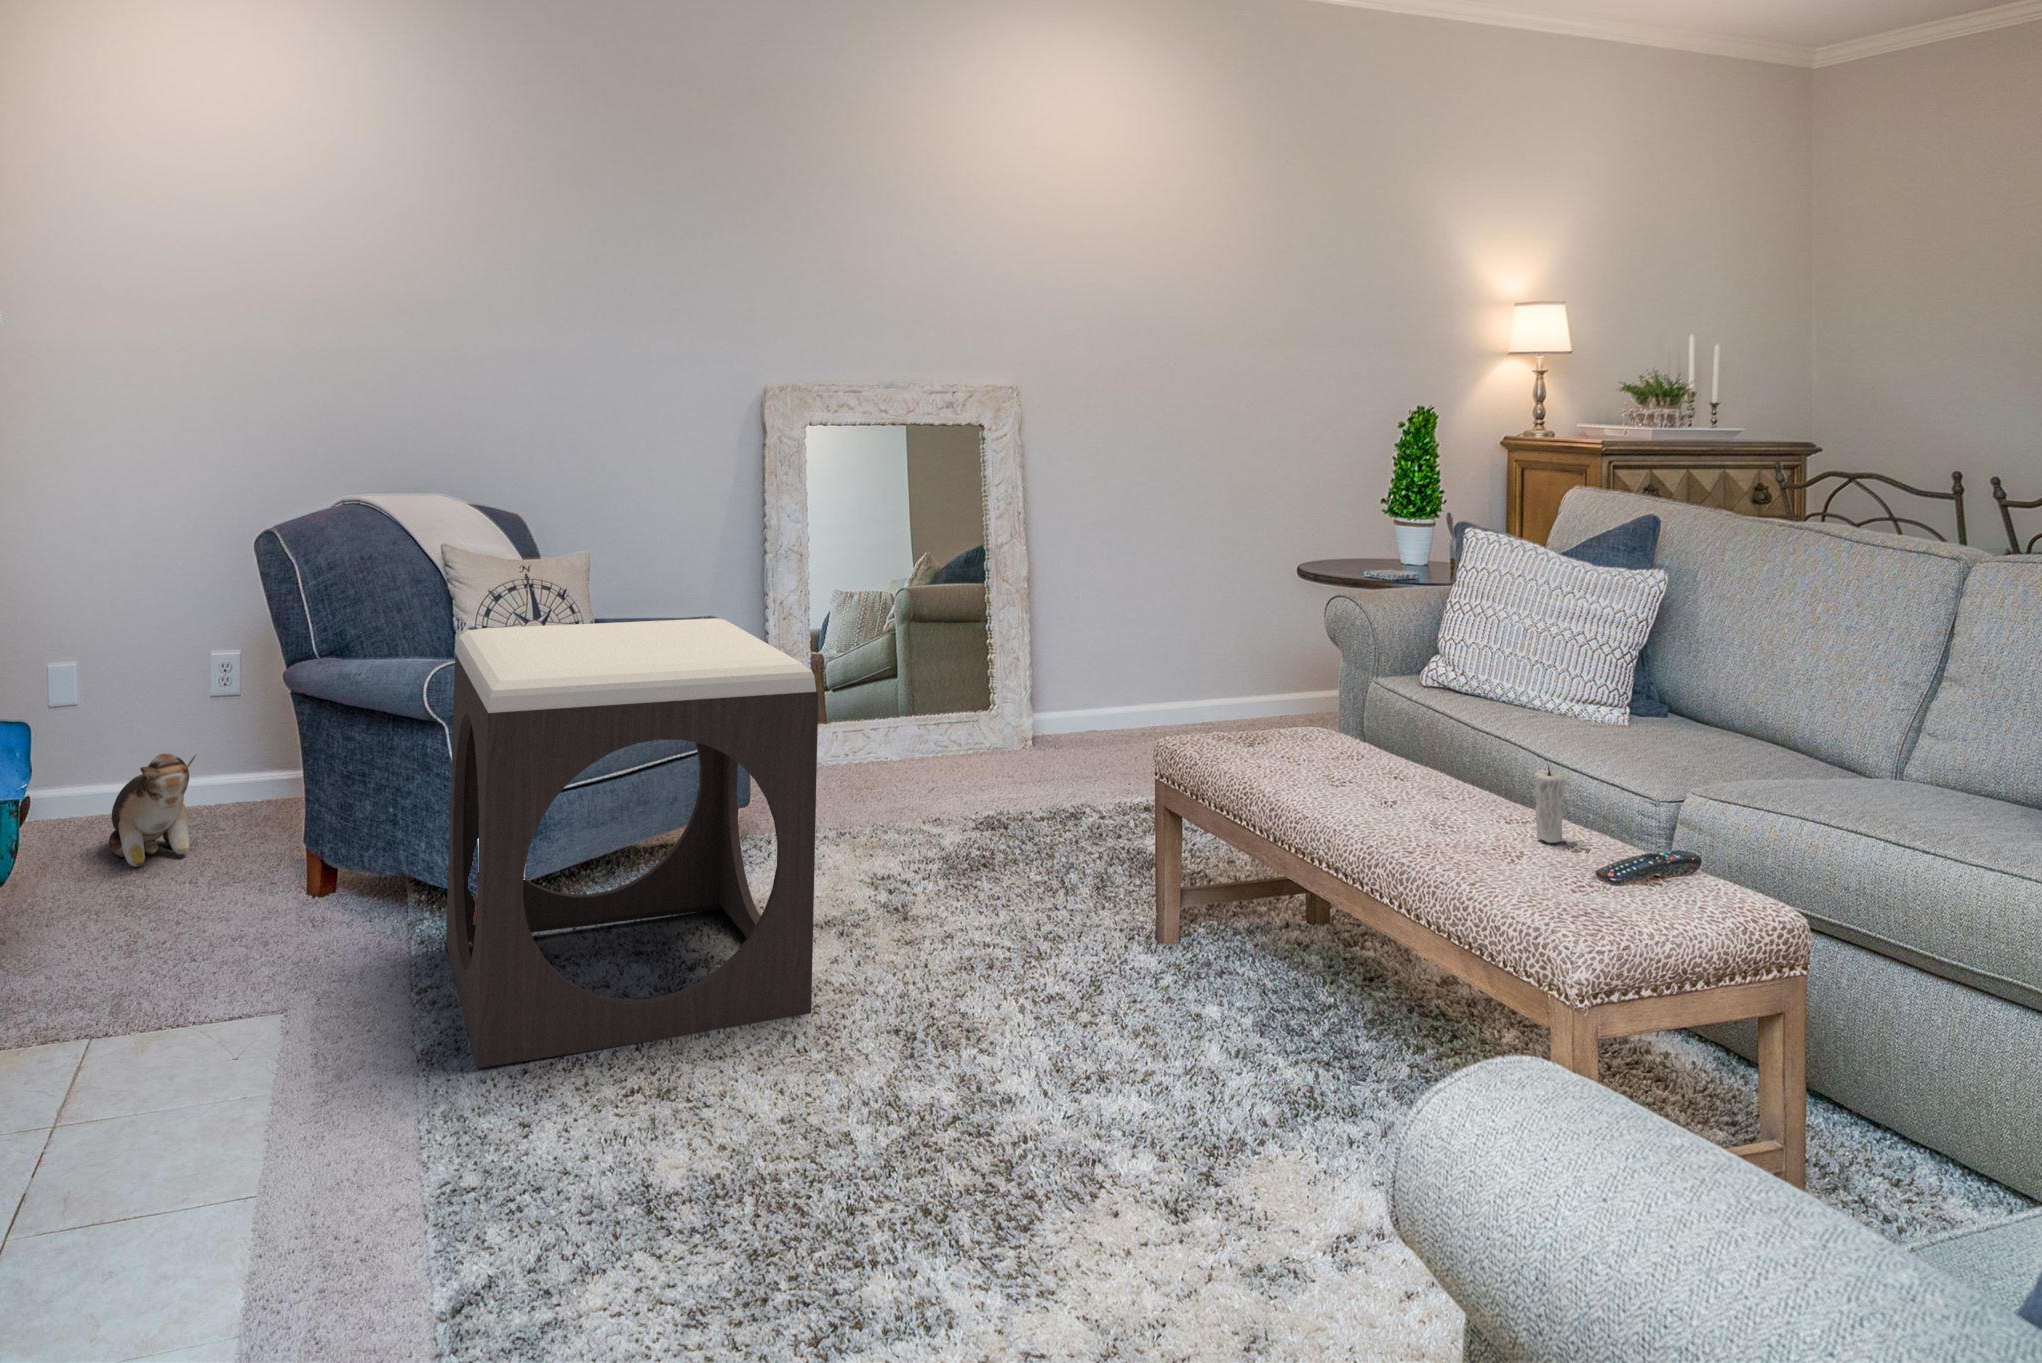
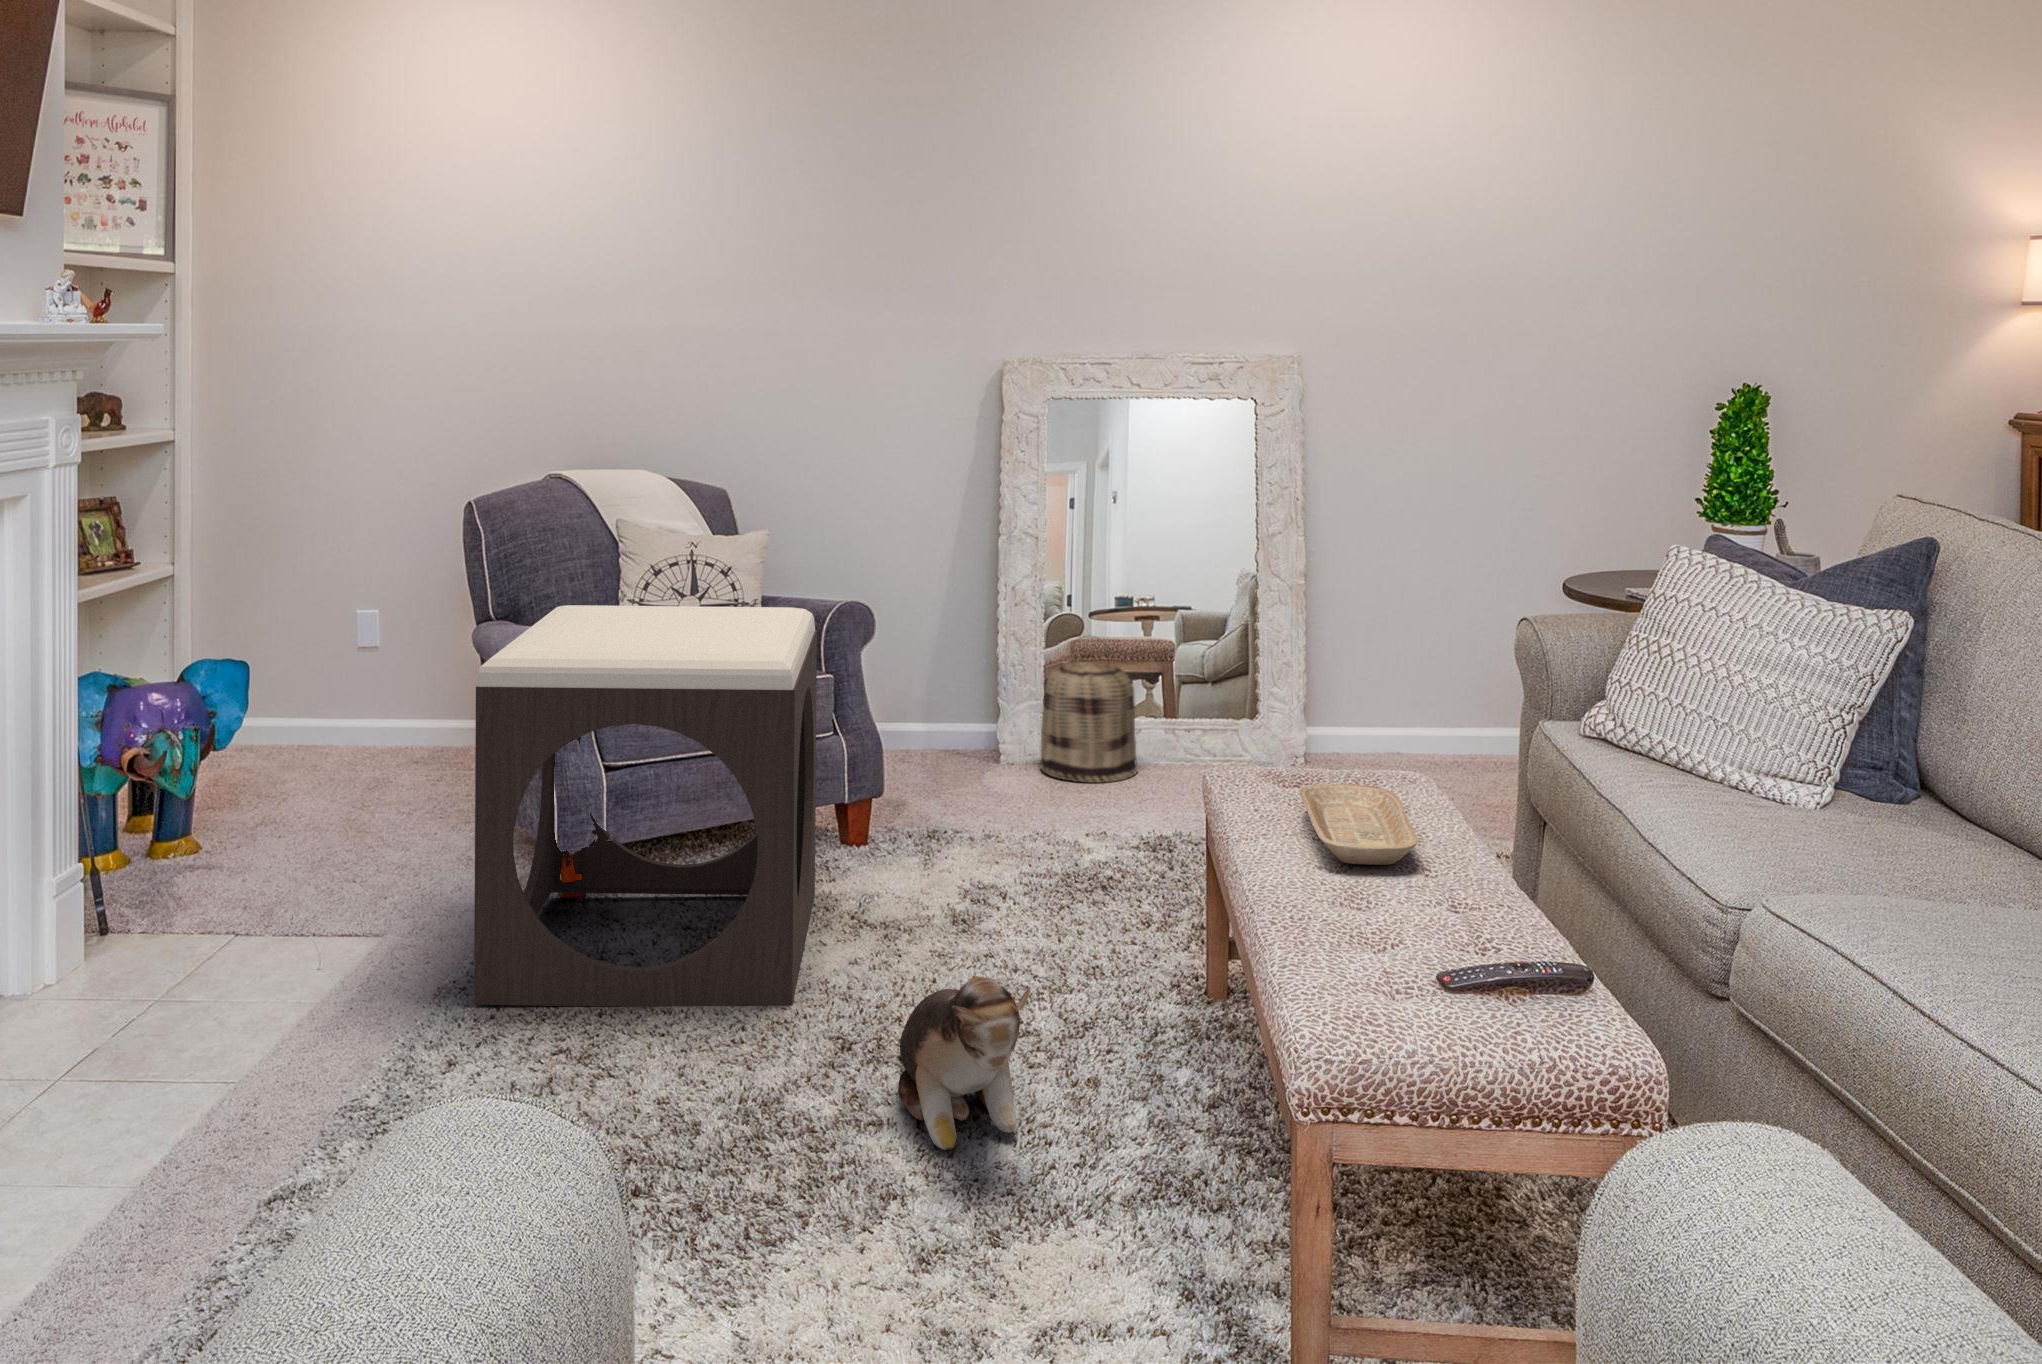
basket: none [817,642,908,779] -> present [1040,636,1138,783]
tray: none [1285,735,1439,798] -> present [1300,783,1418,865]
plush toy: present [109,754,196,867] -> present [898,976,1030,1150]
candle: present [1534,763,1566,843] -> none [1443,839,1478,938]

